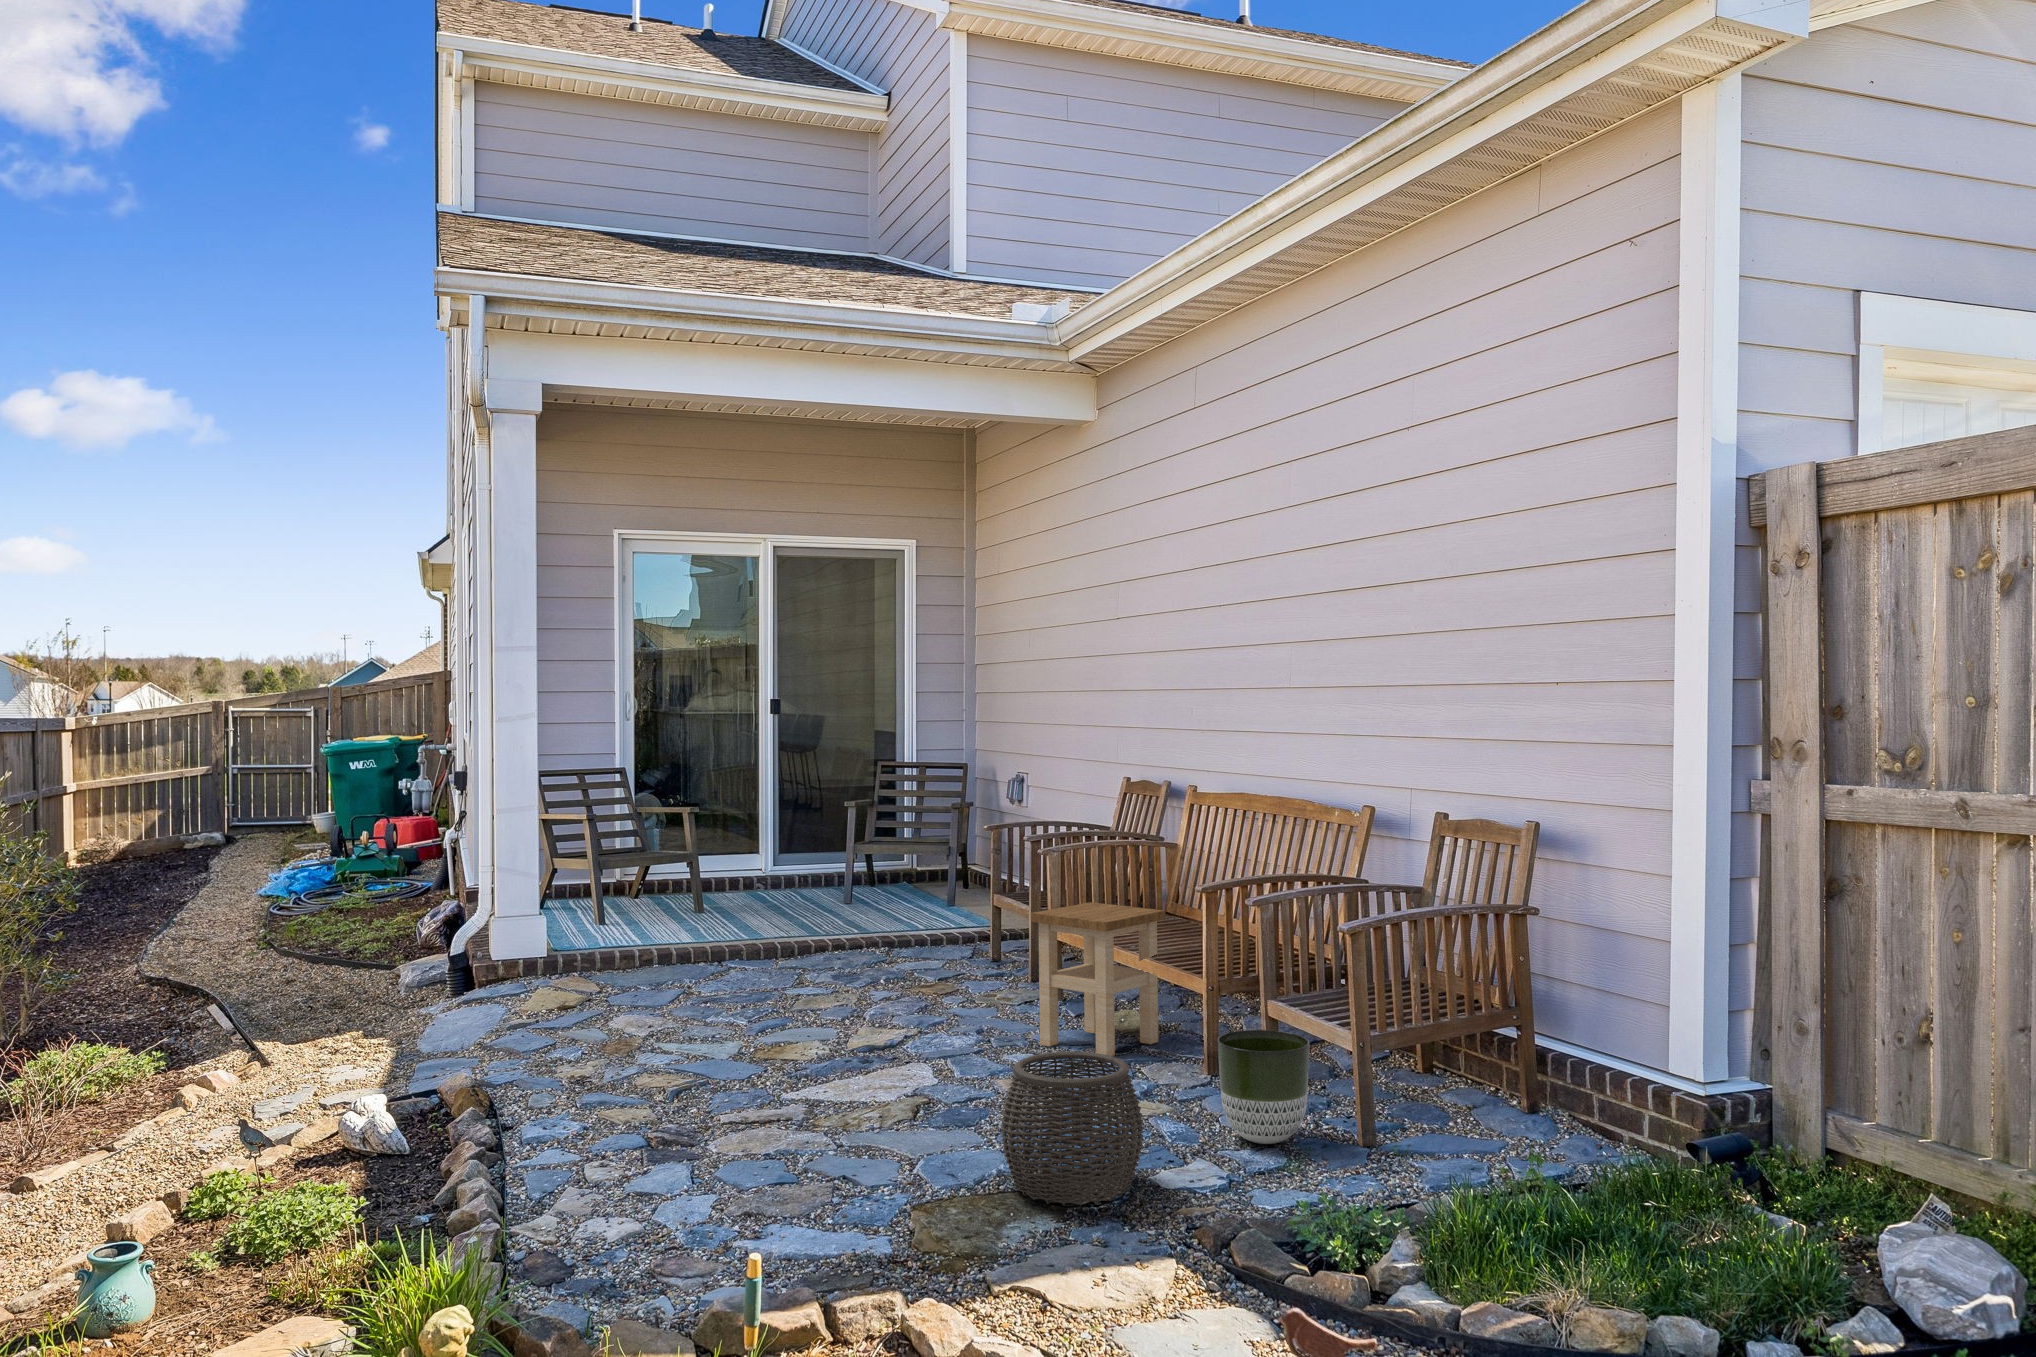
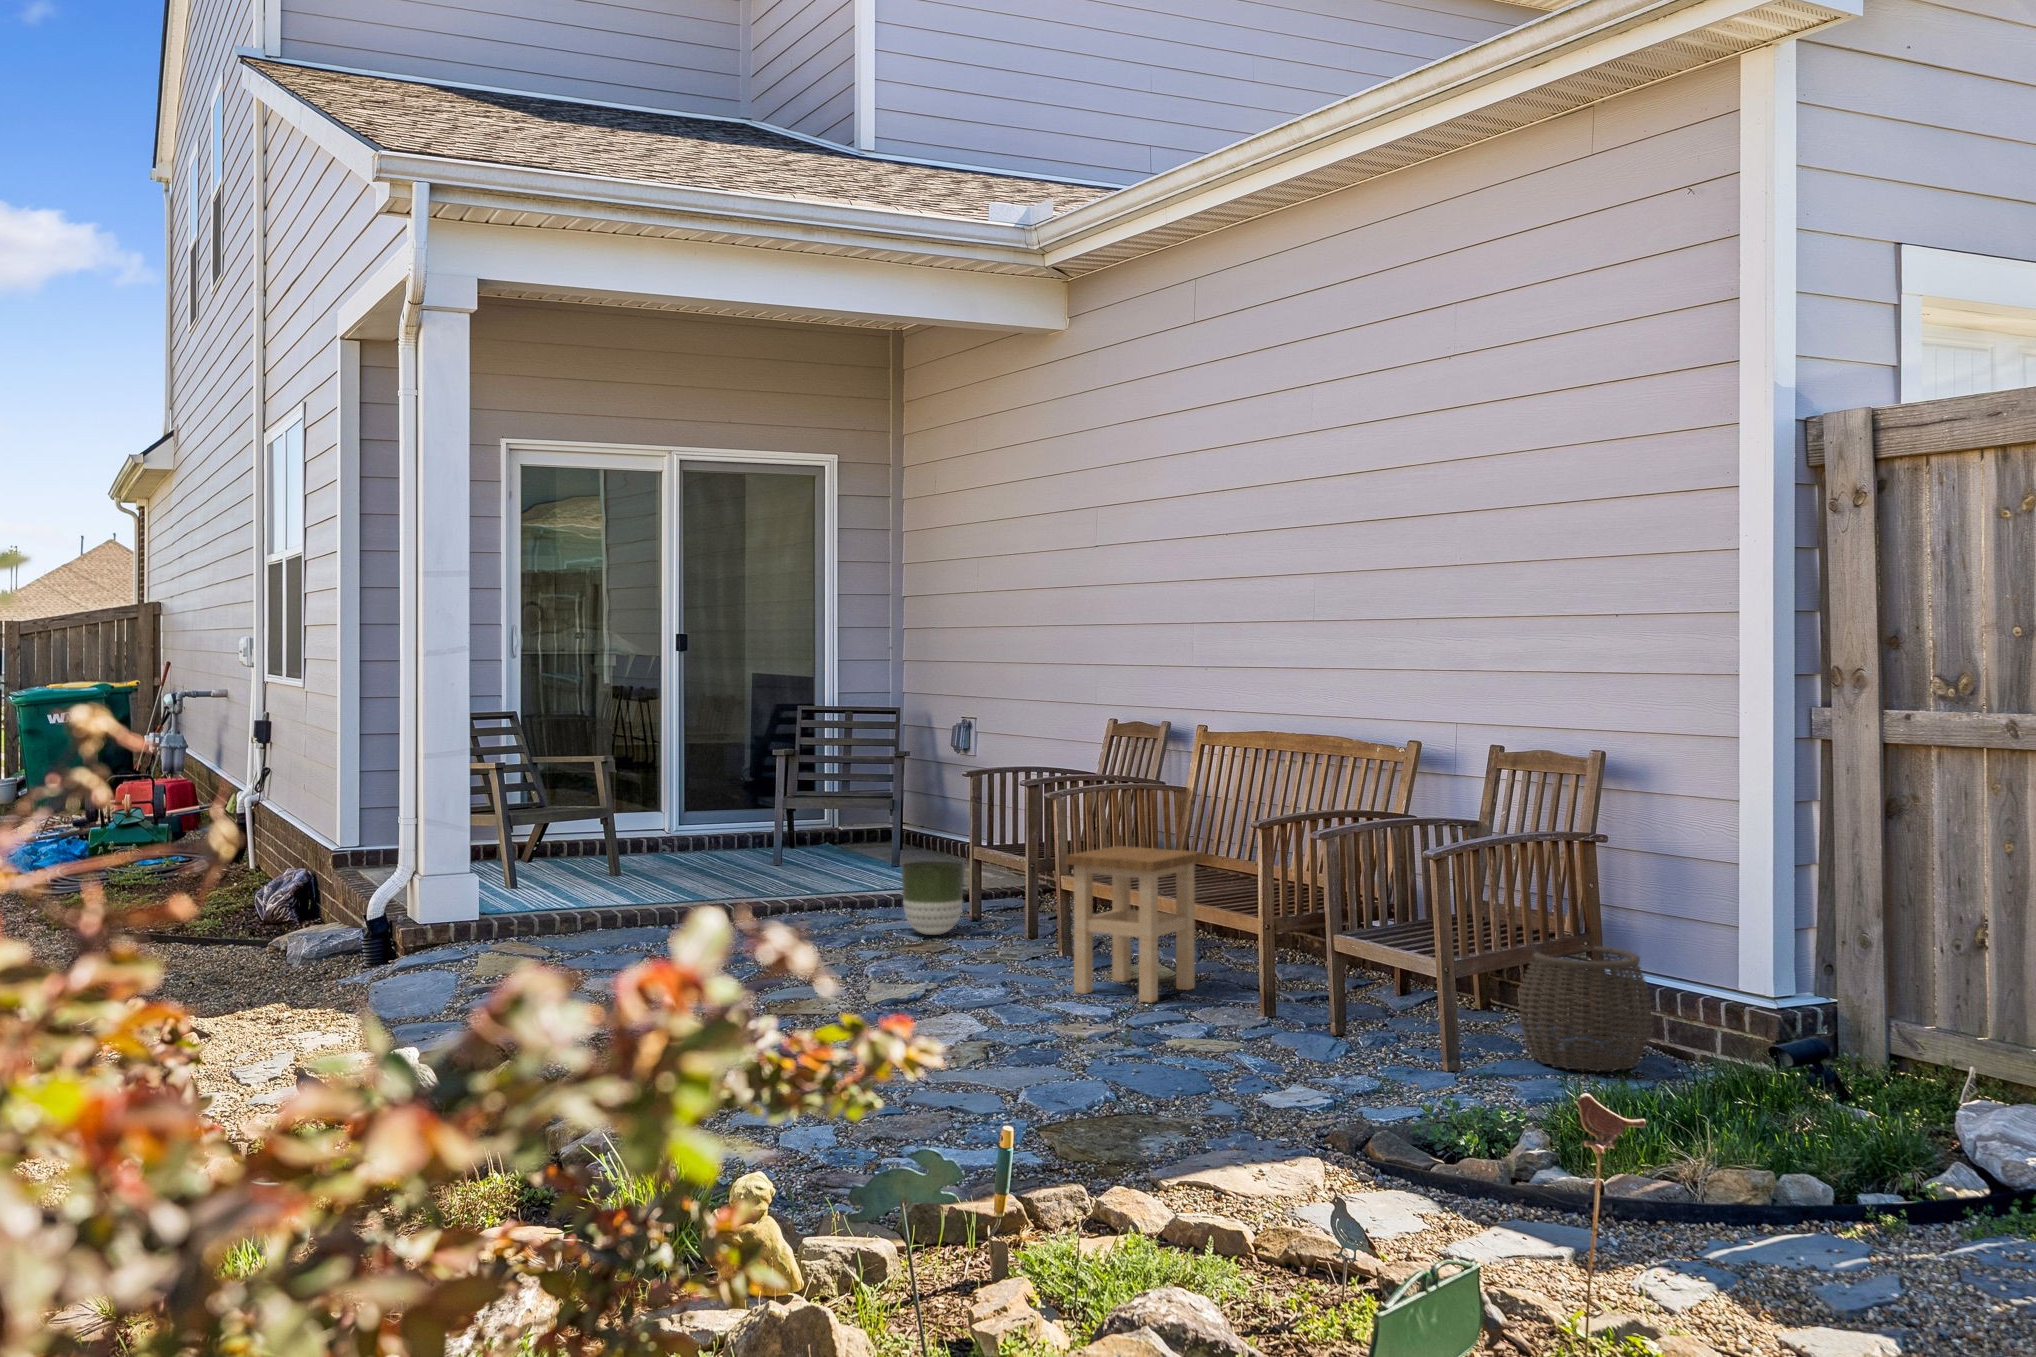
planter: present [1217,1030,1309,1144] -> present [901,861,964,935]
woven basket: present [1001,1052,1143,1206] -> present [1518,945,1653,1073]

